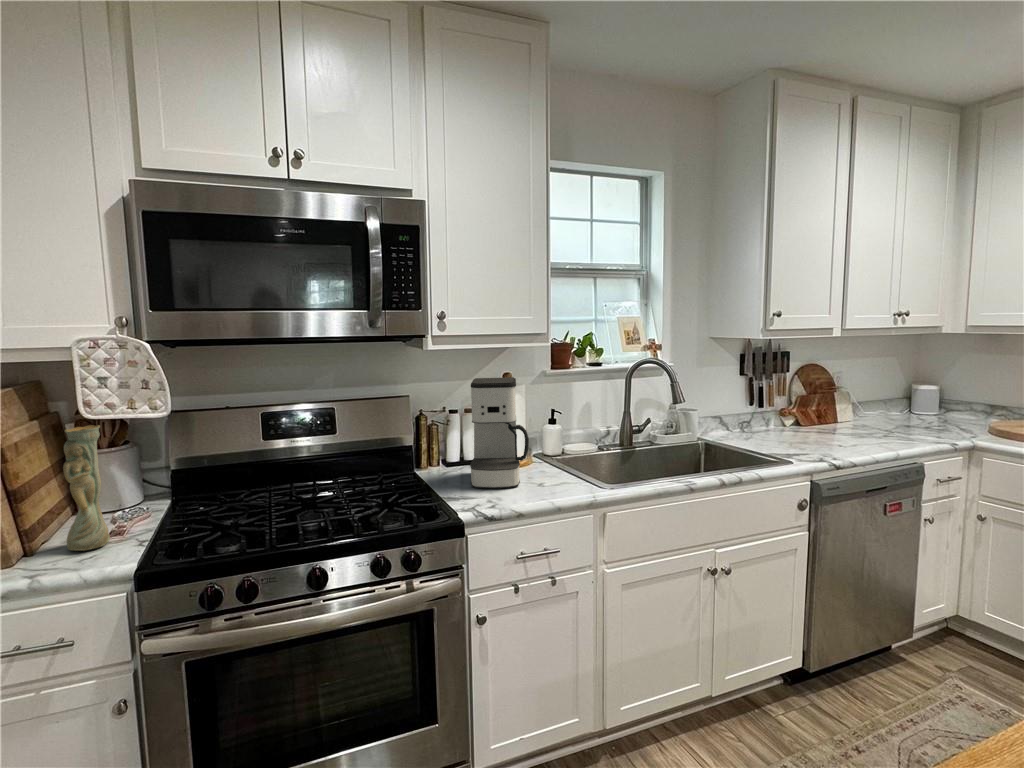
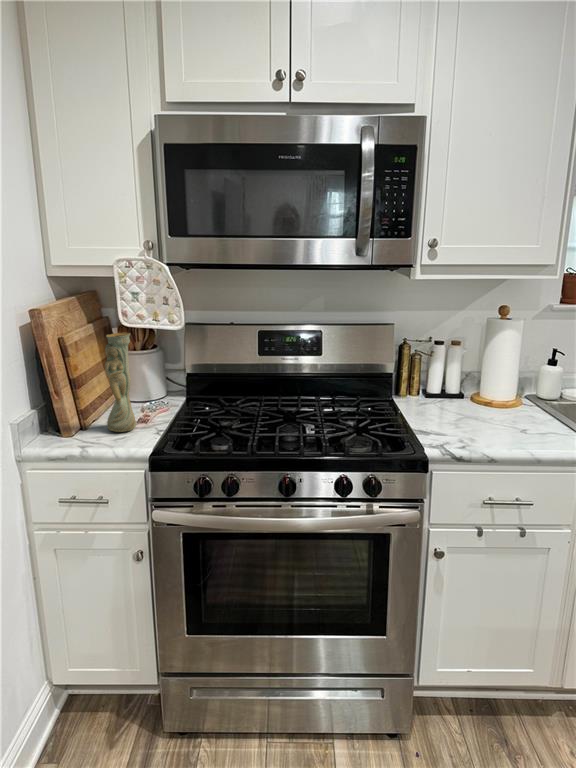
coffee maker: present [470,377,529,489] -> none [447,310,516,430]

